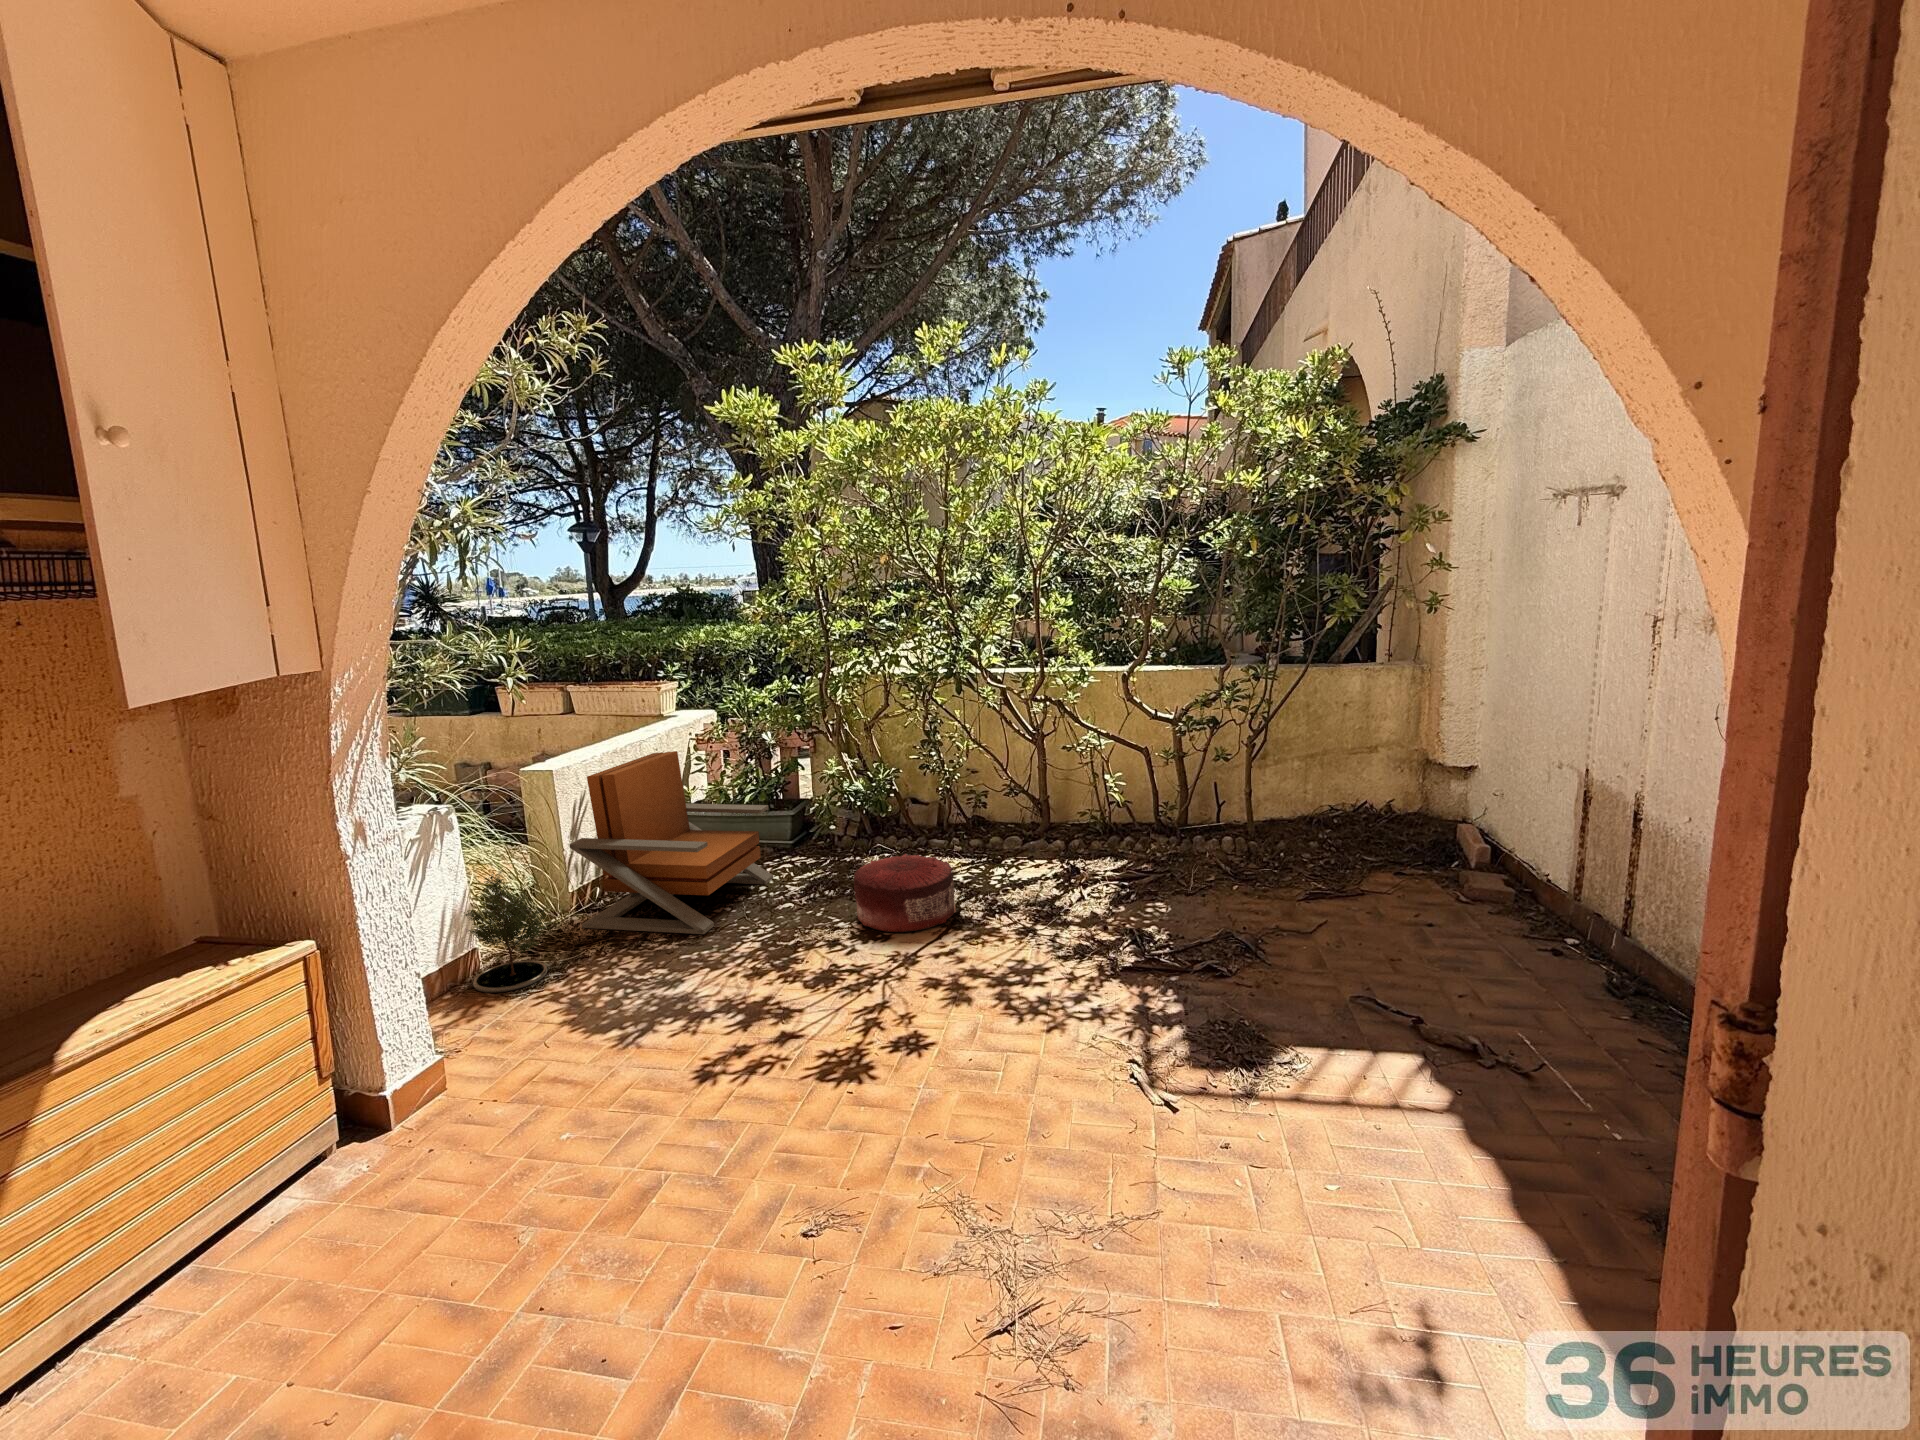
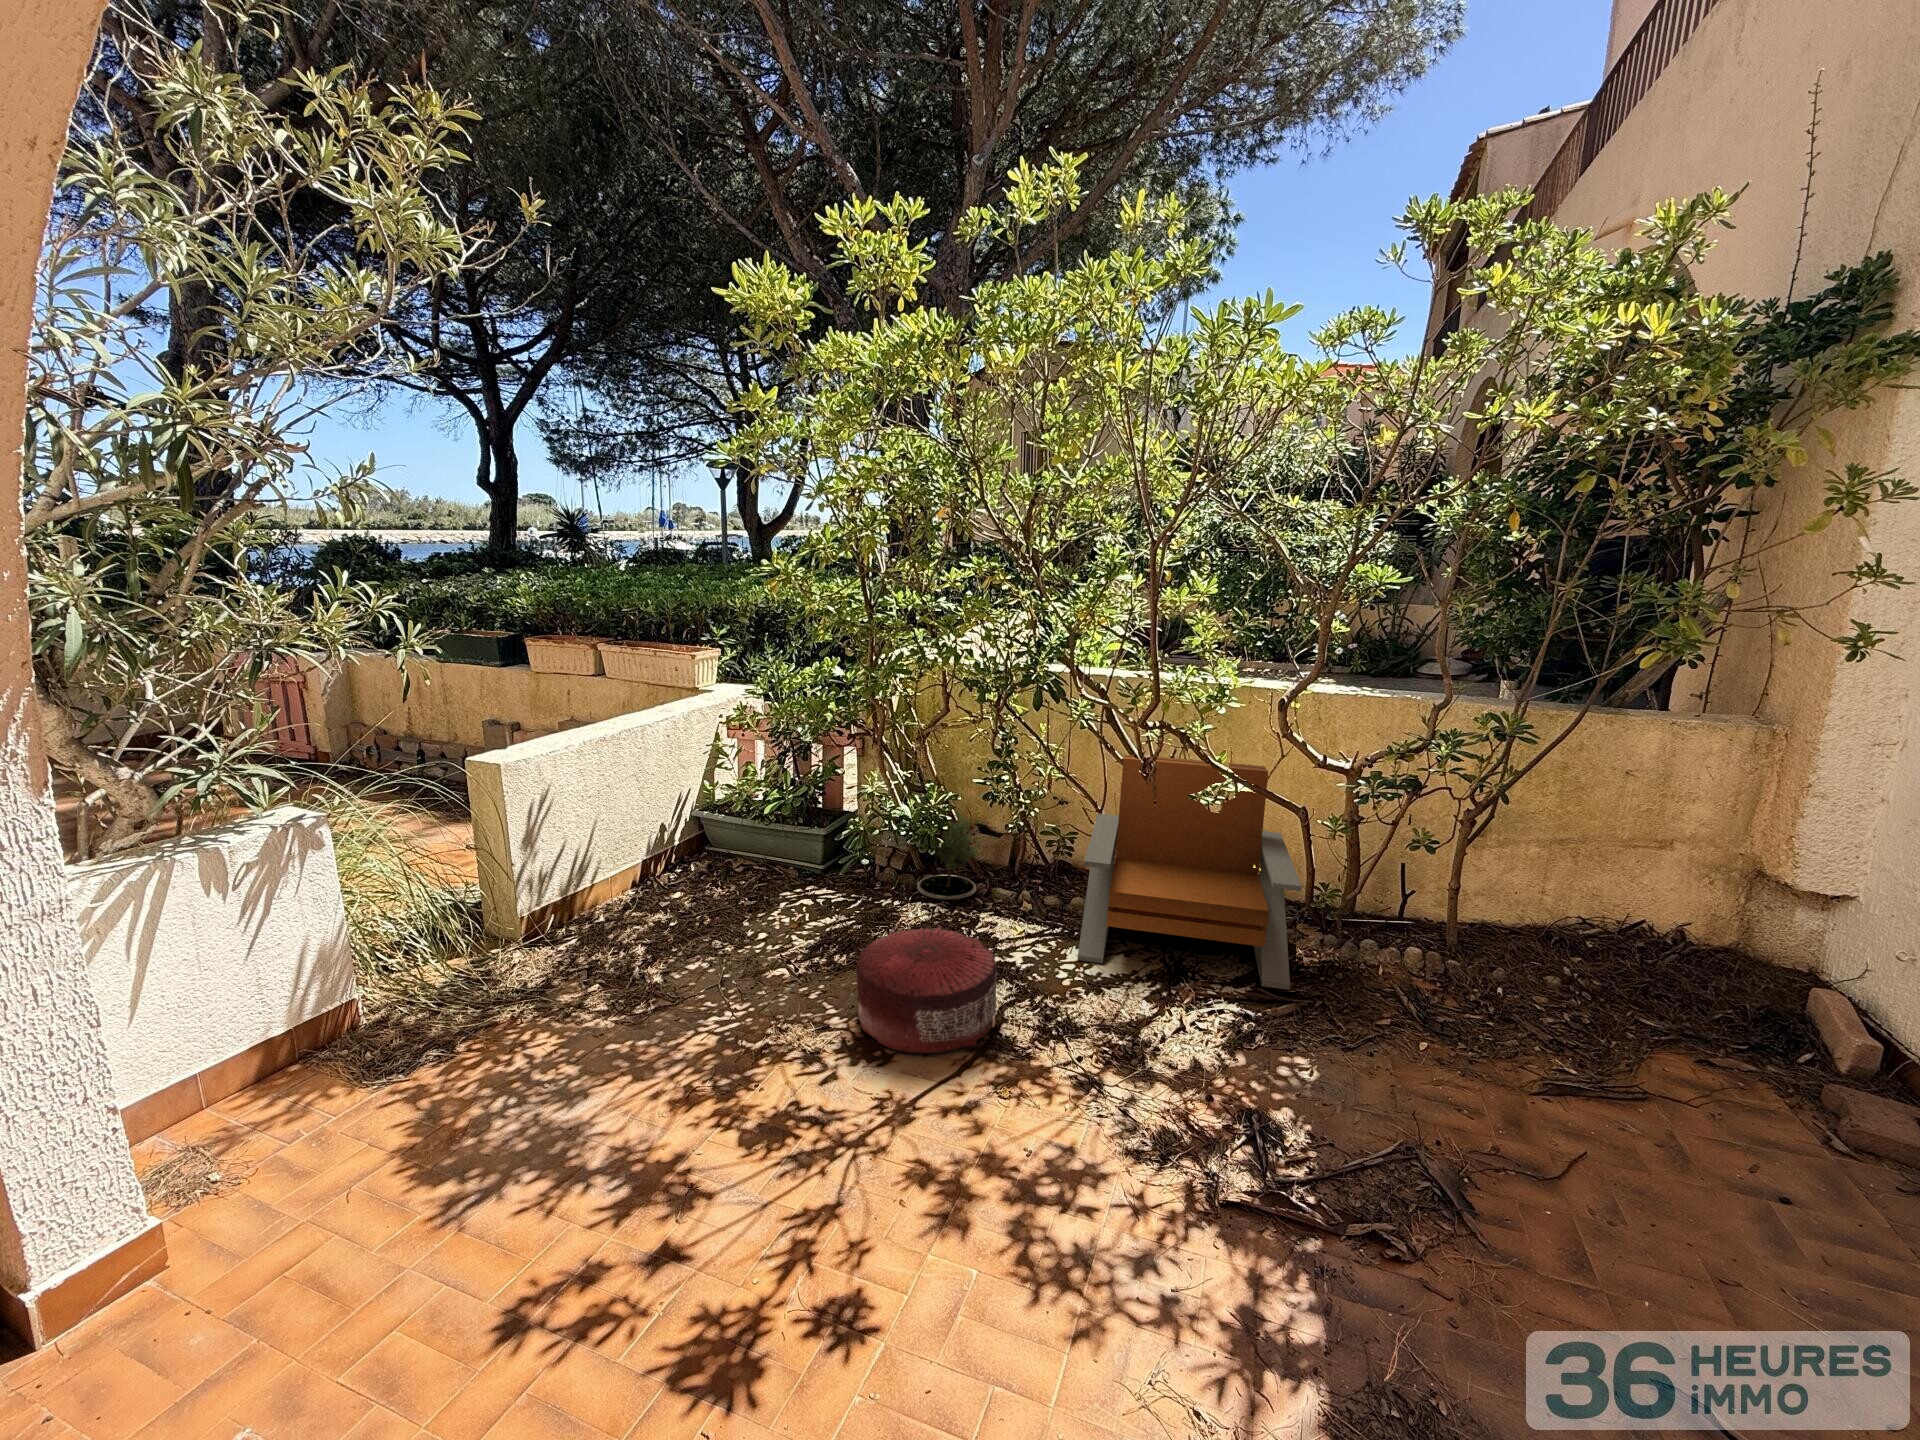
lounge chair: present [569,751,773,934] -> present [1078,755,1302,990]
potted tree: present [465,870,552,993] -> present [917,790,981,900]

